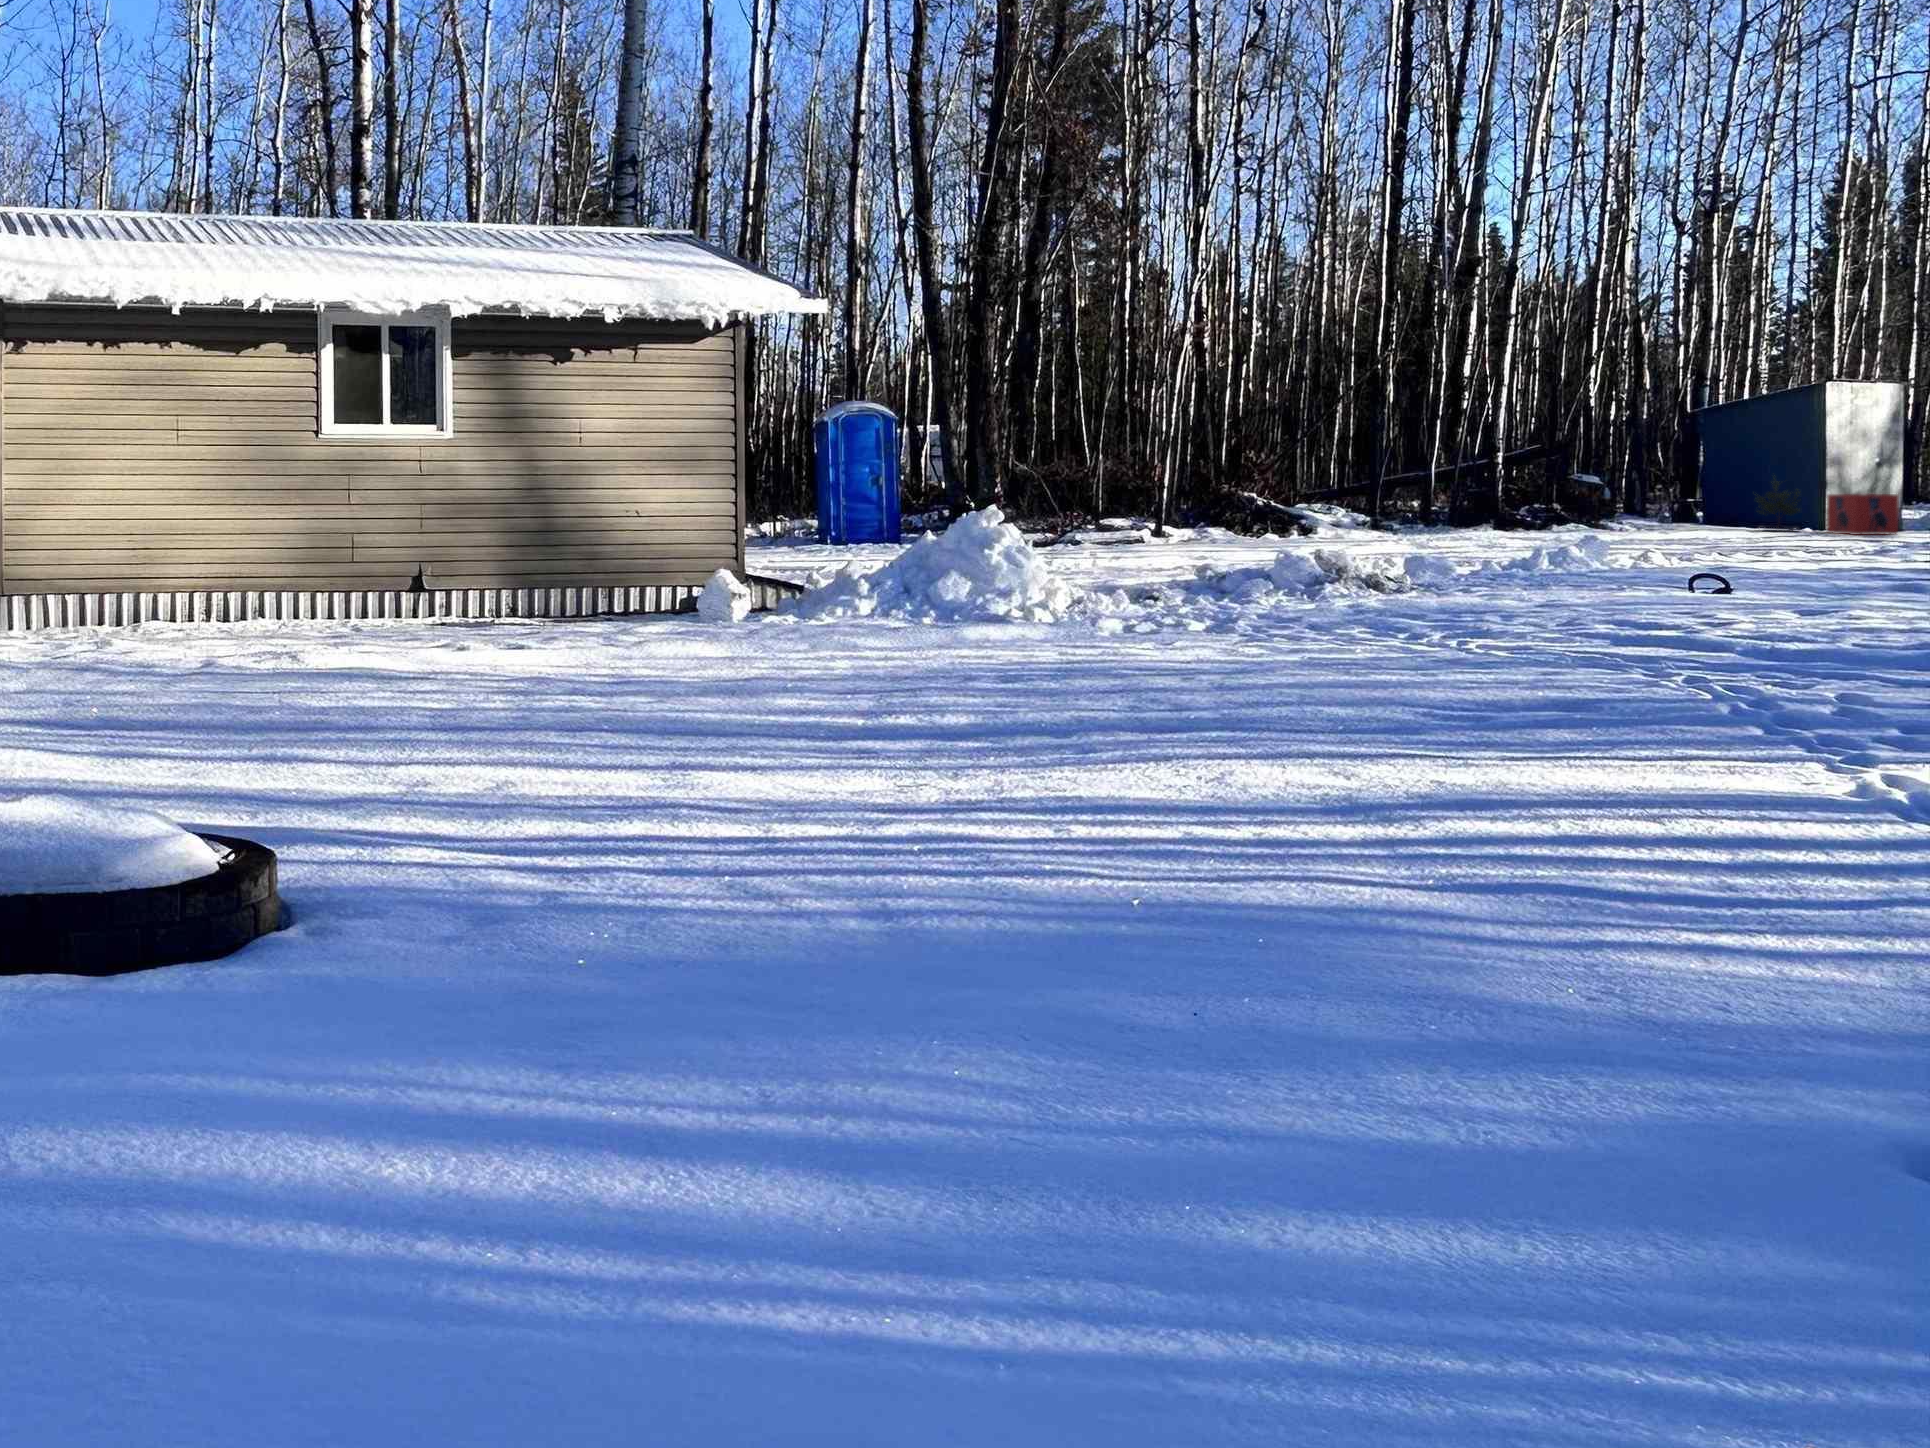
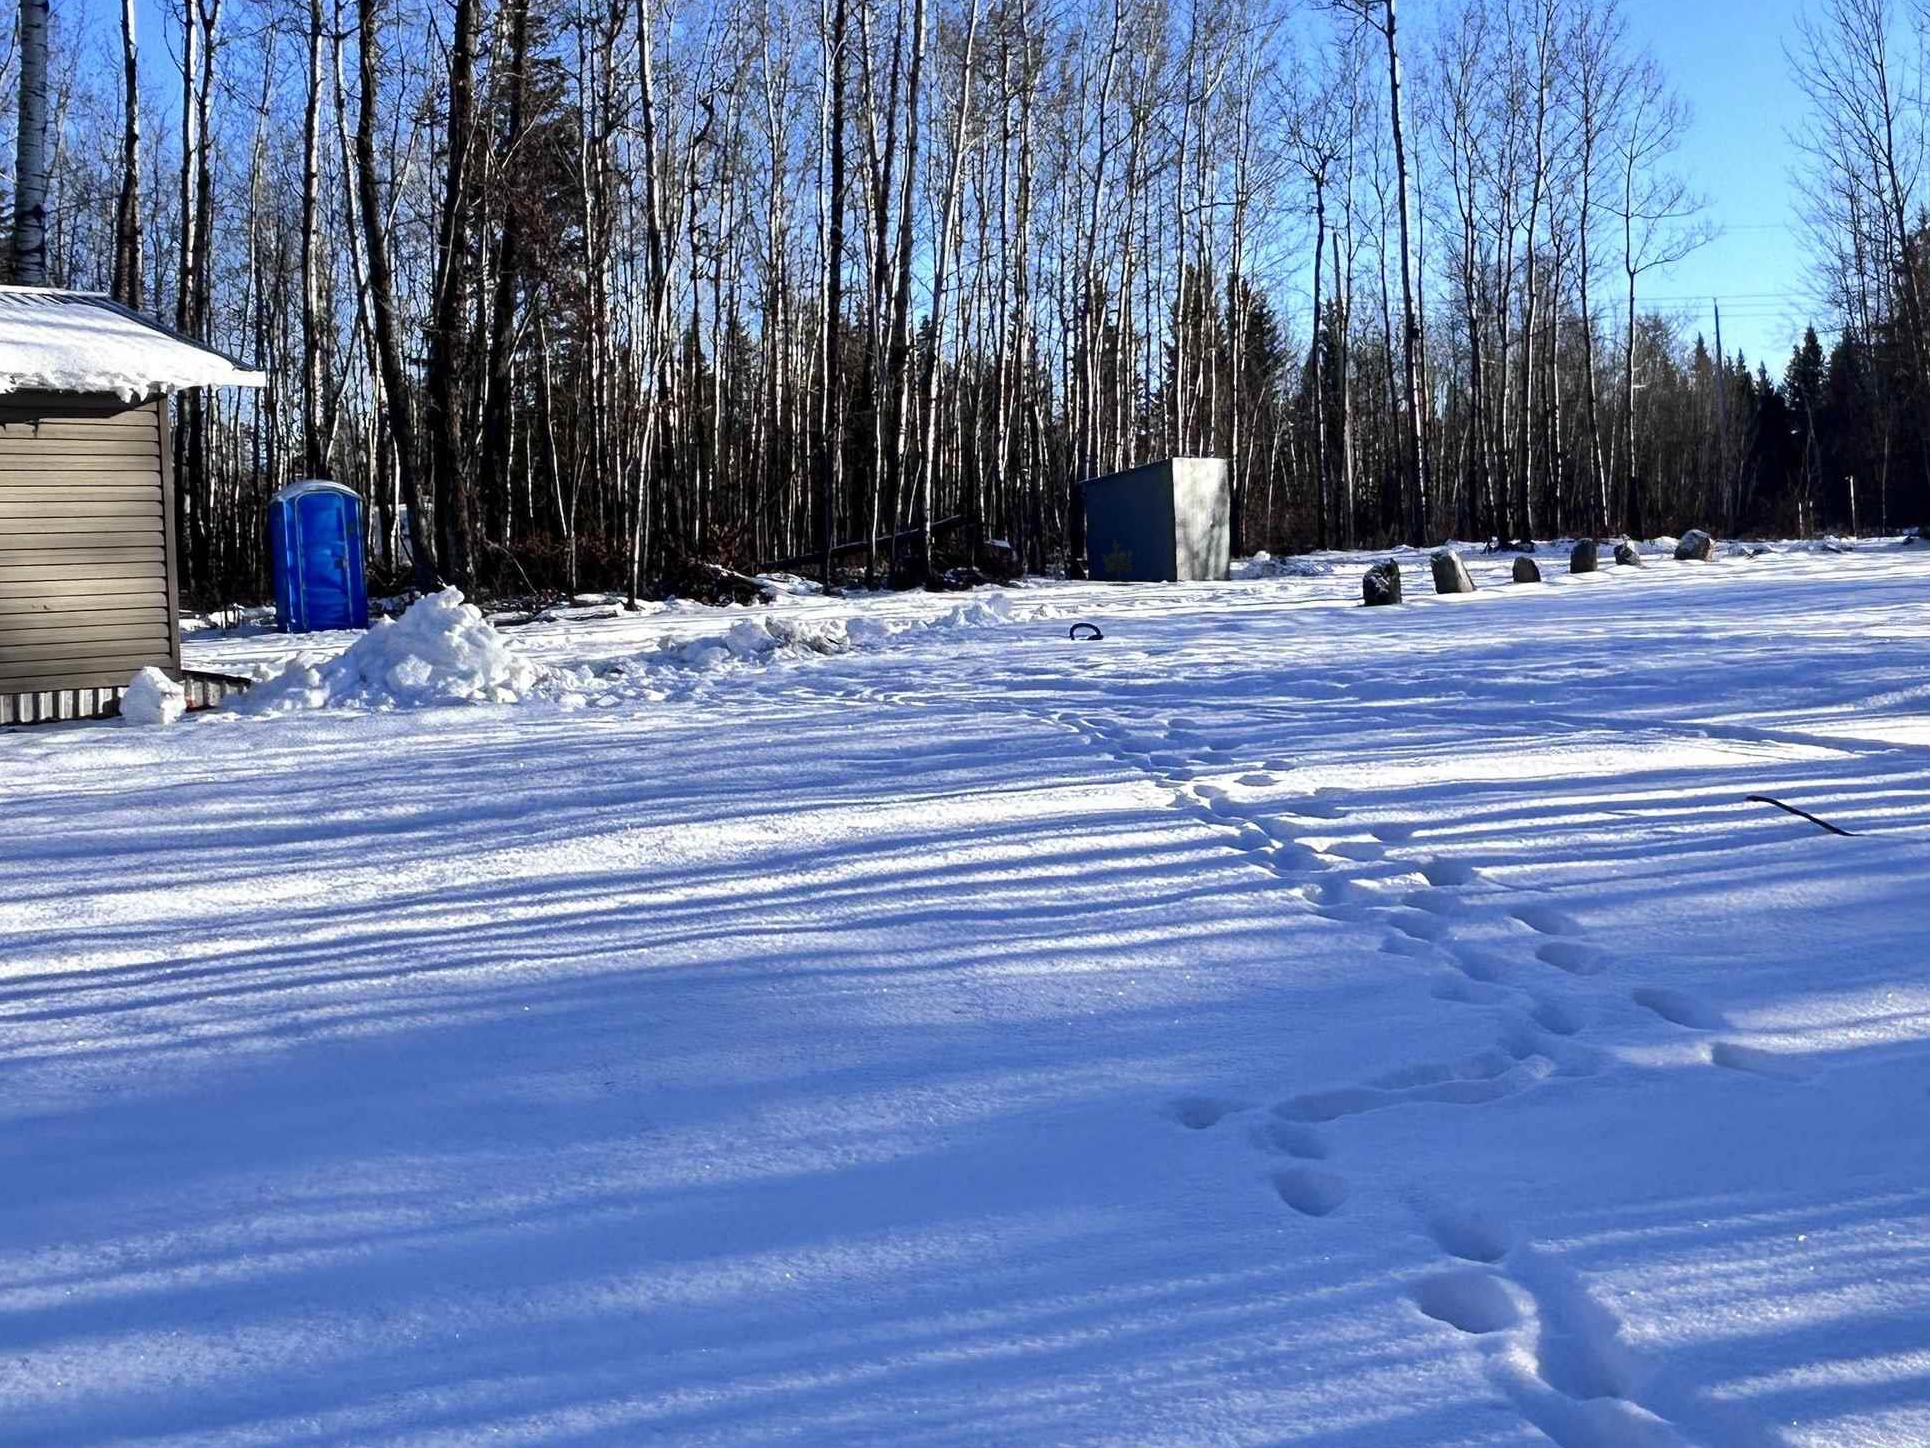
storage box: present [1827,493,1899,535] -> none [1149,553,1193,586]

